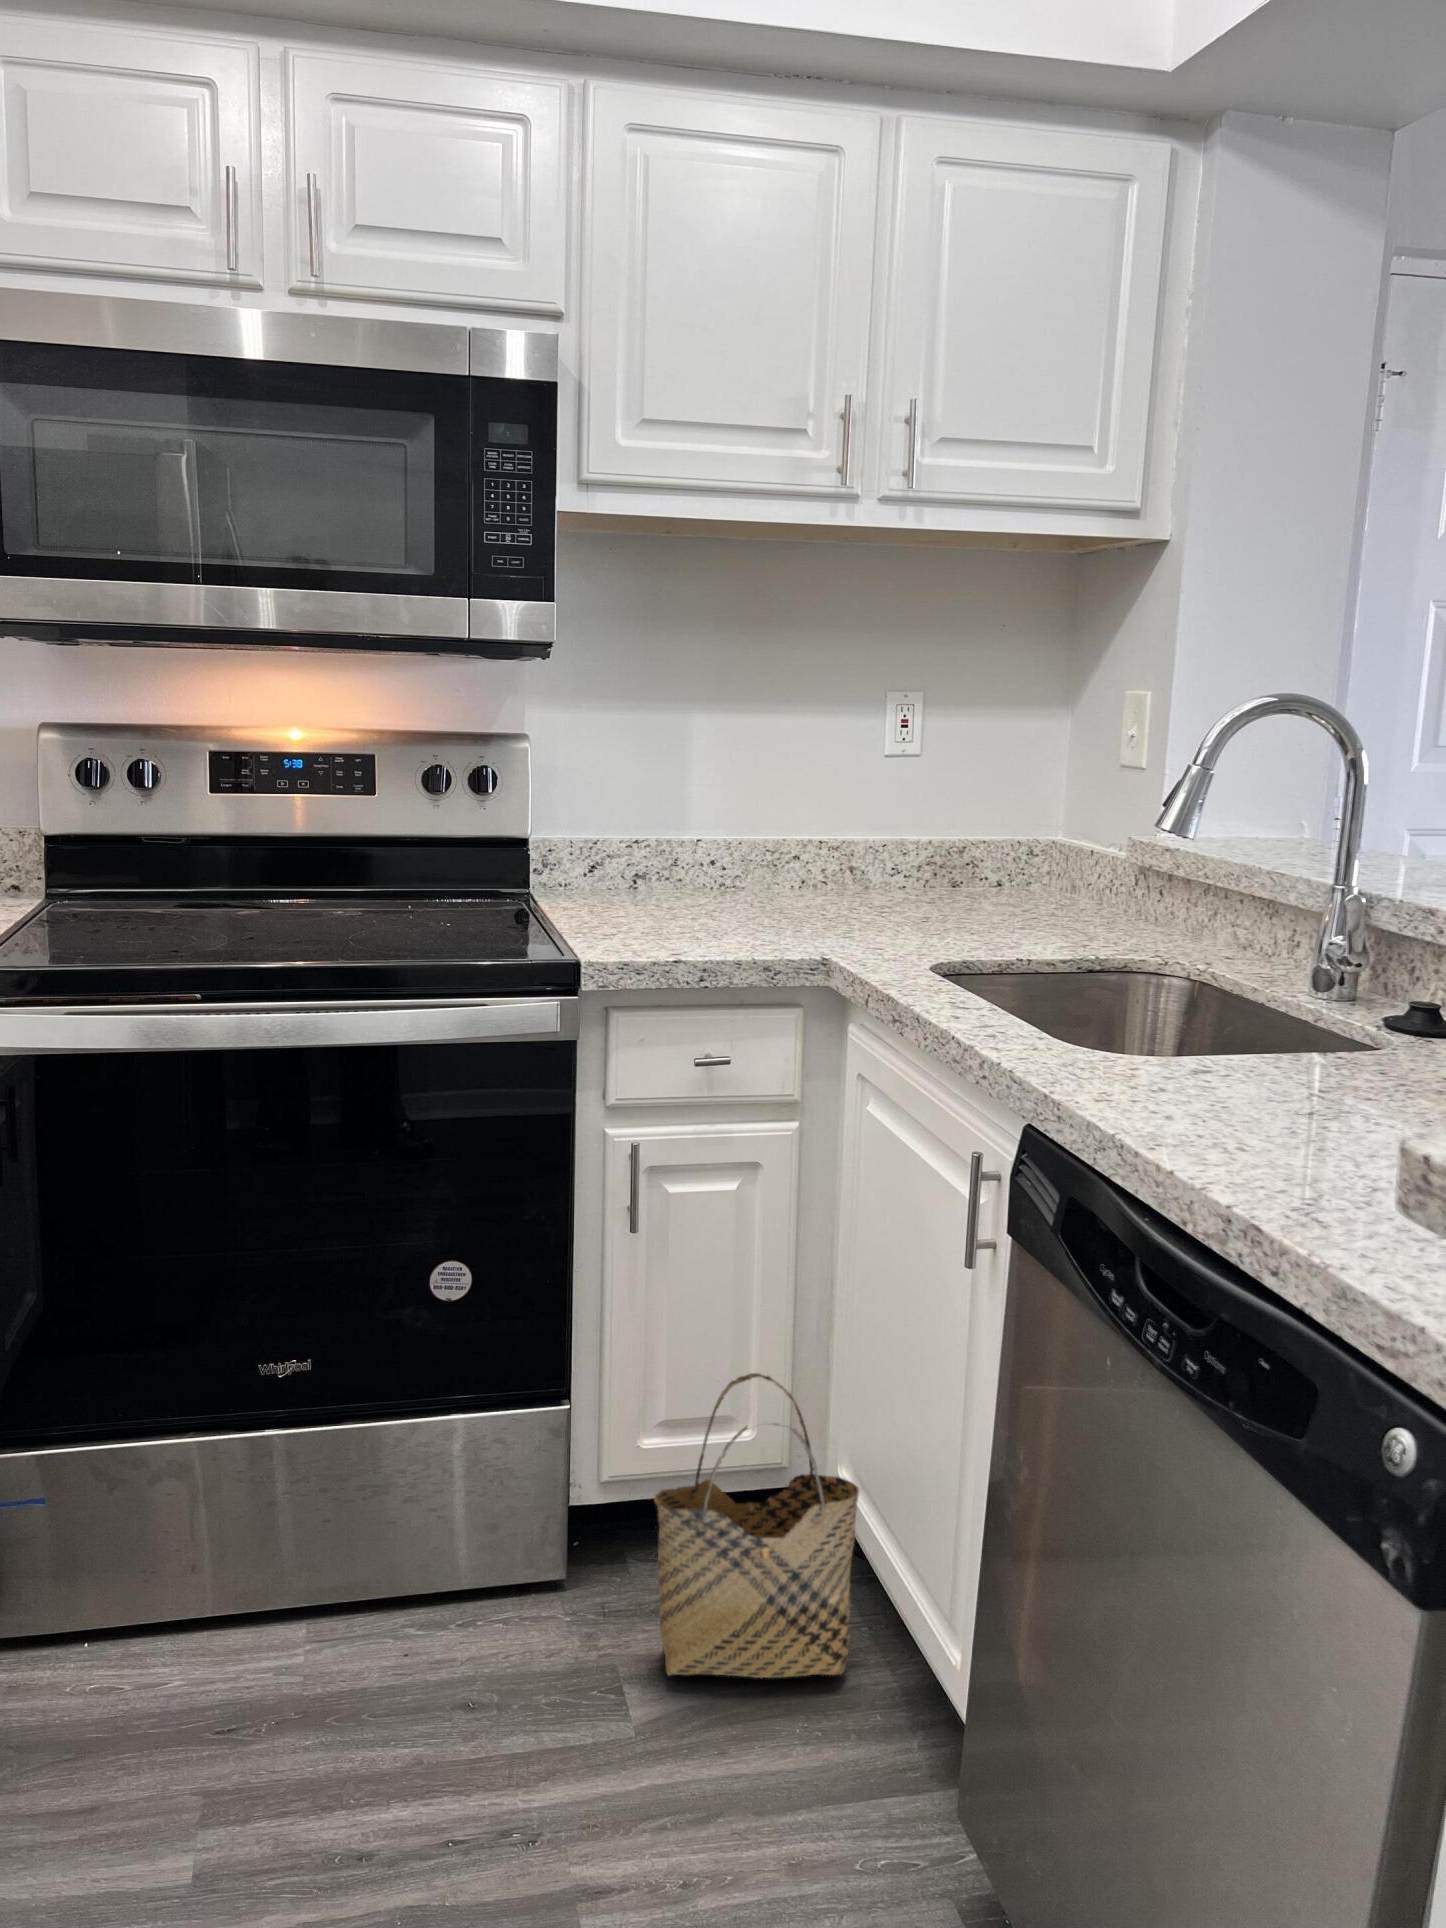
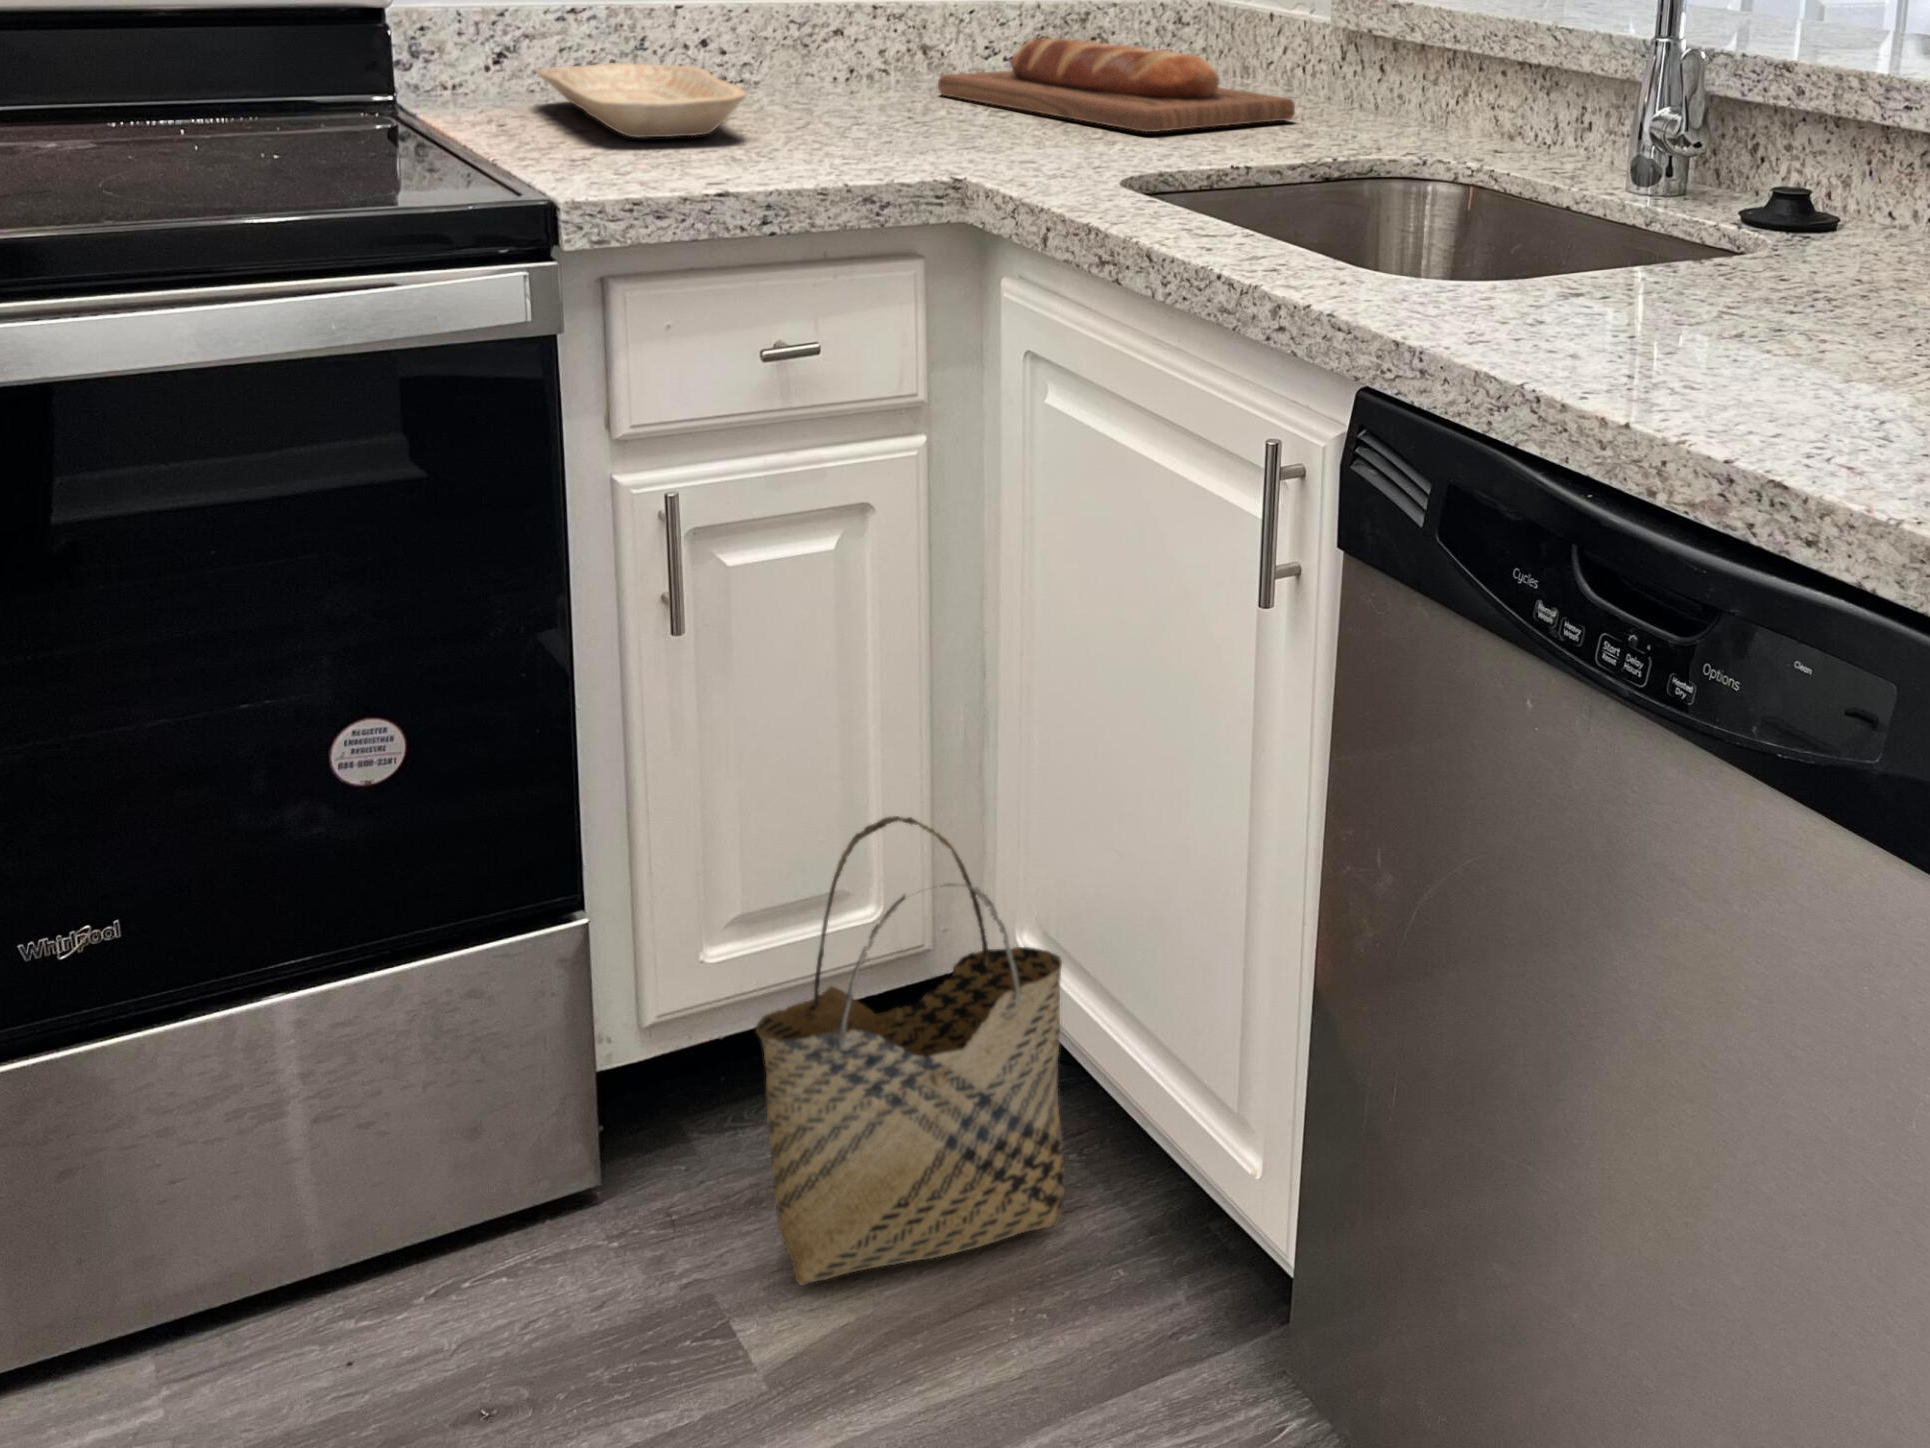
bread loaf: none [856,865,1089,932] -> present [938,38,1295,132]
tray: none [607,872,718,922] -> present [538,63,746,138]

